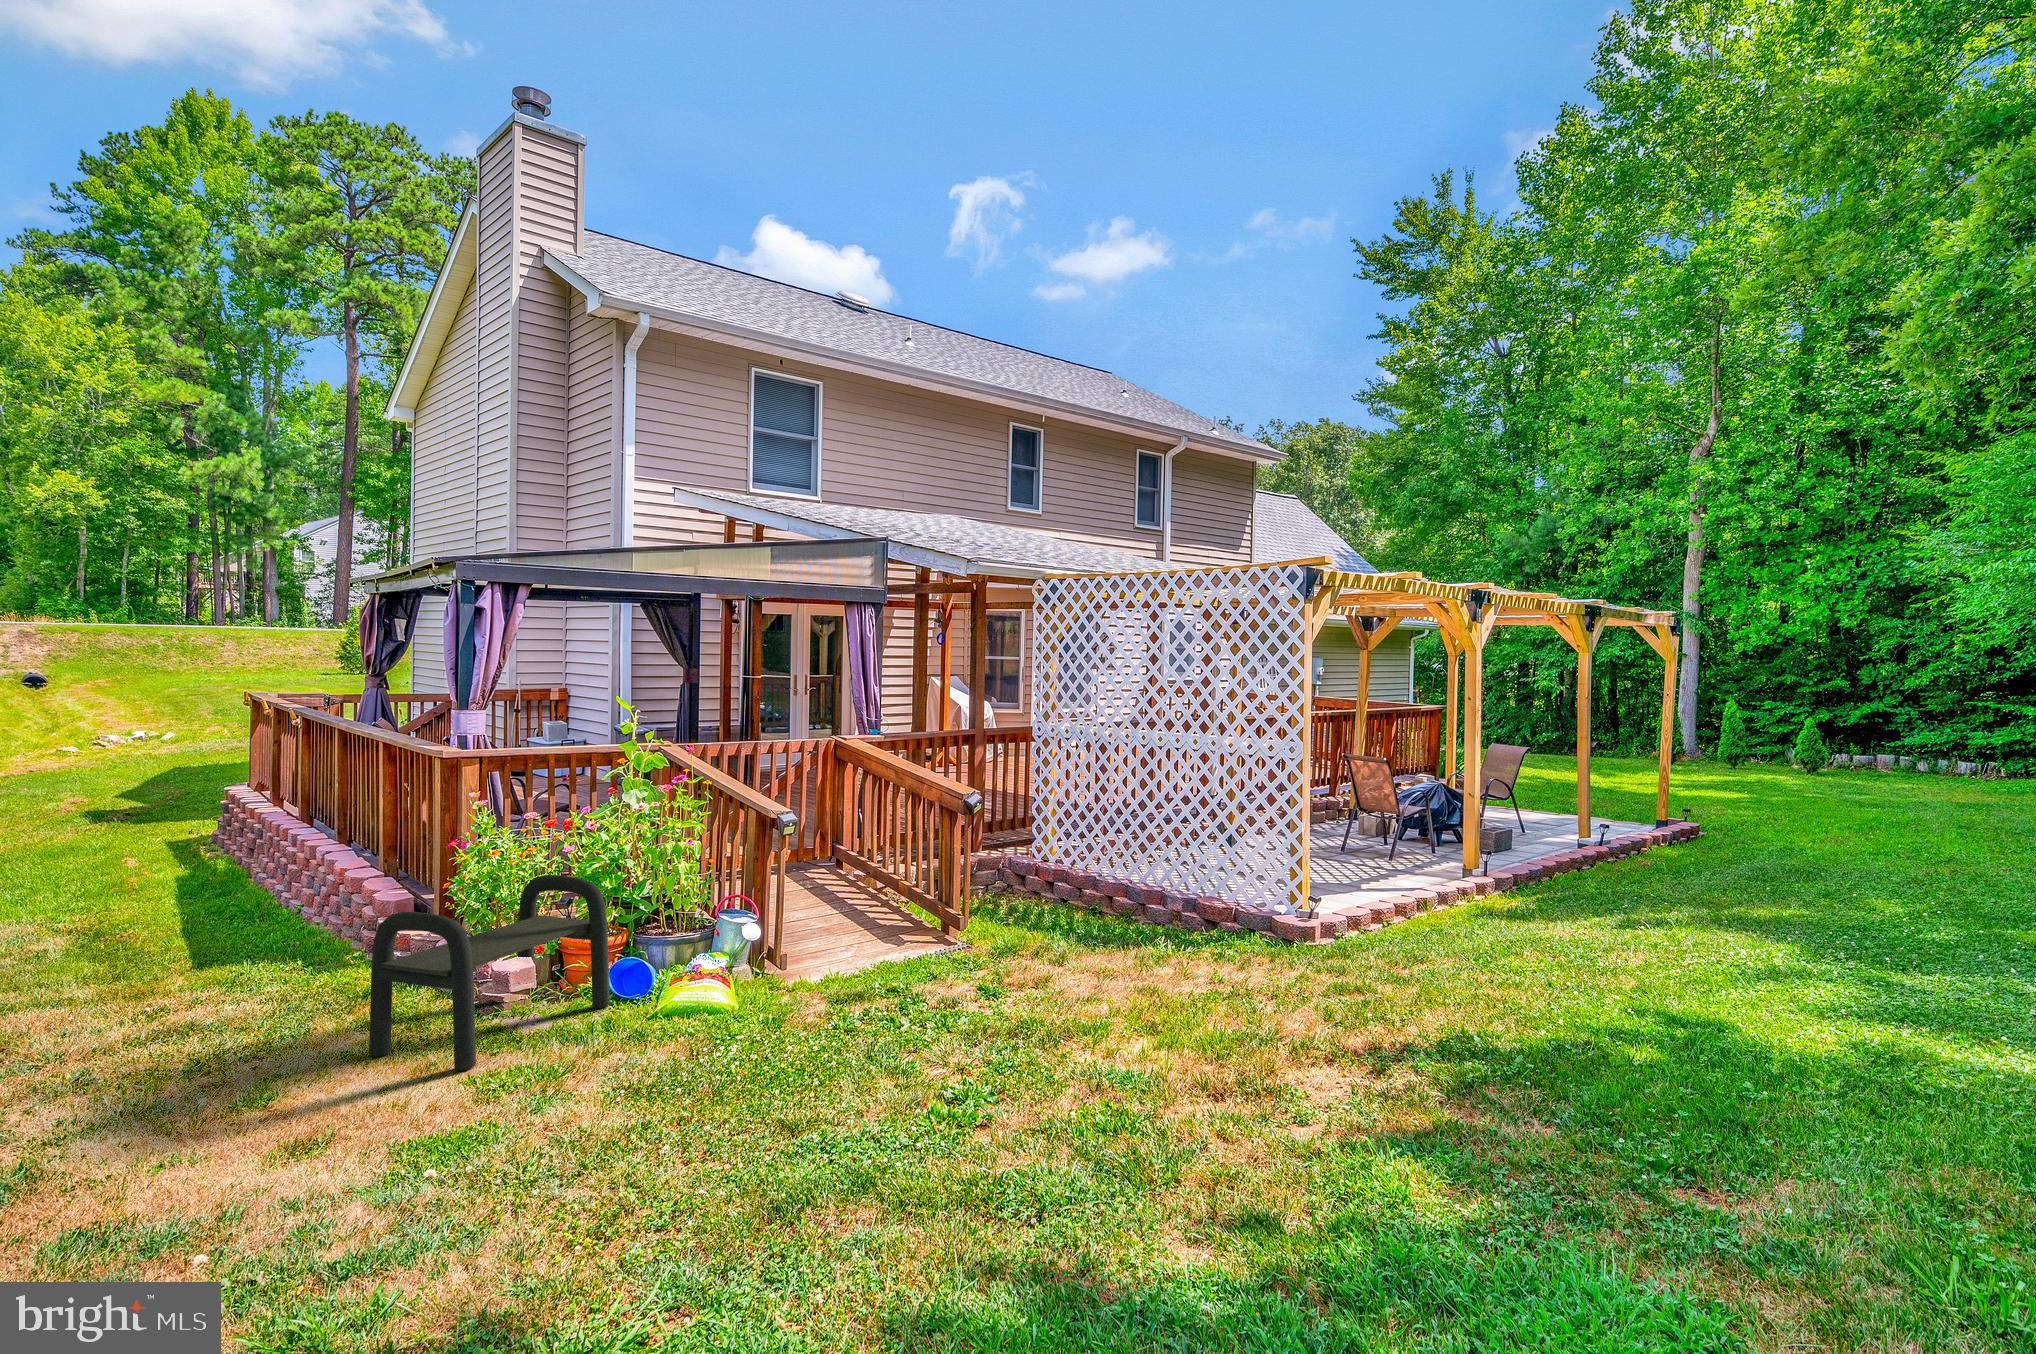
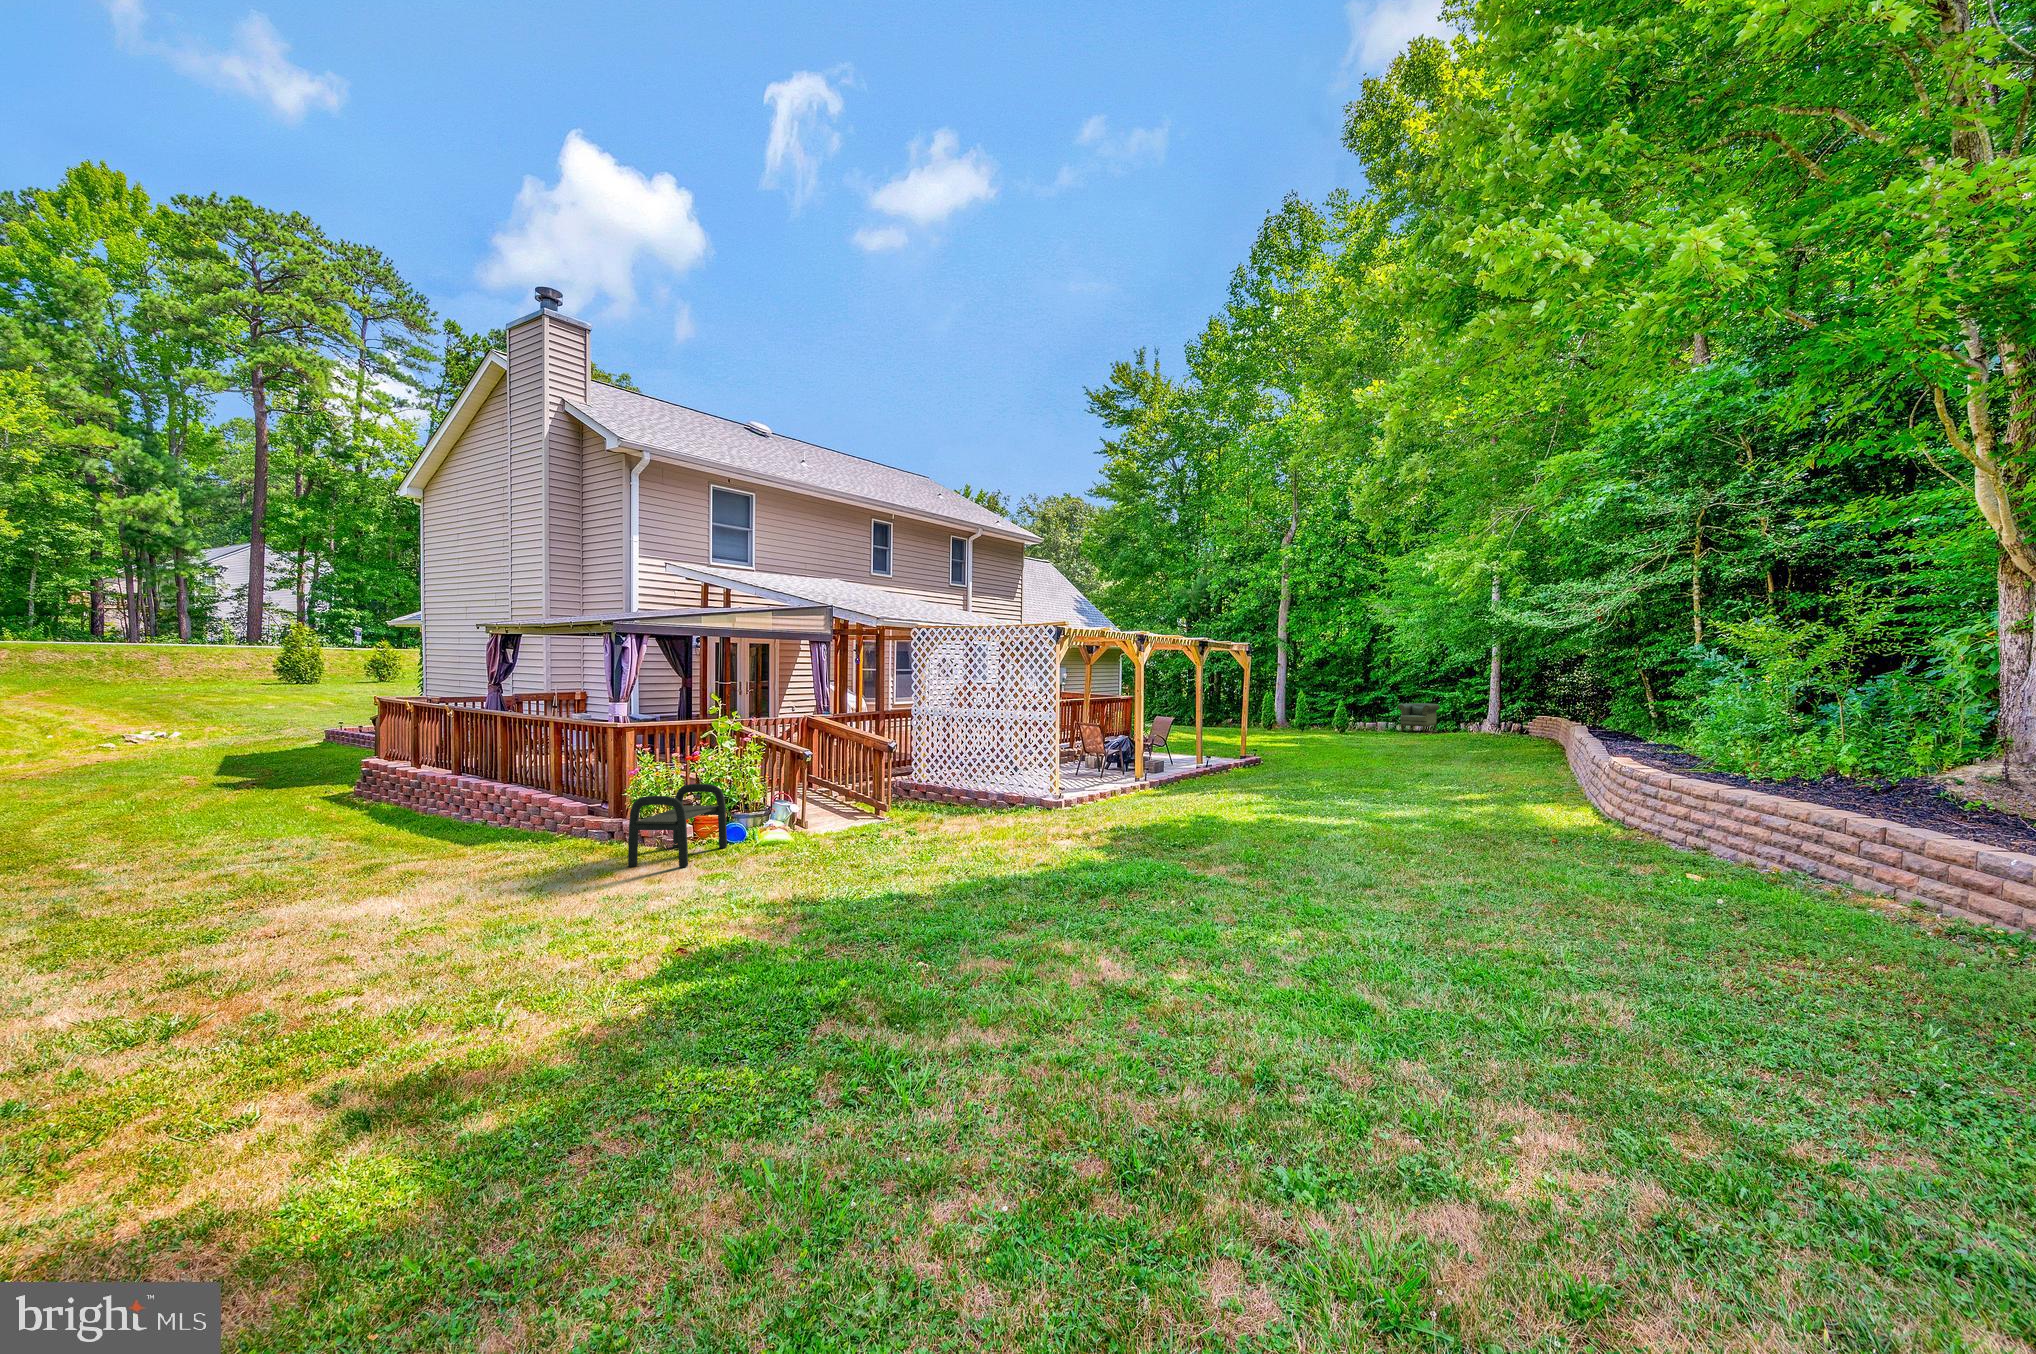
armchair: none [1927,724,2017,777] -> present [1398,703,1440,733]

